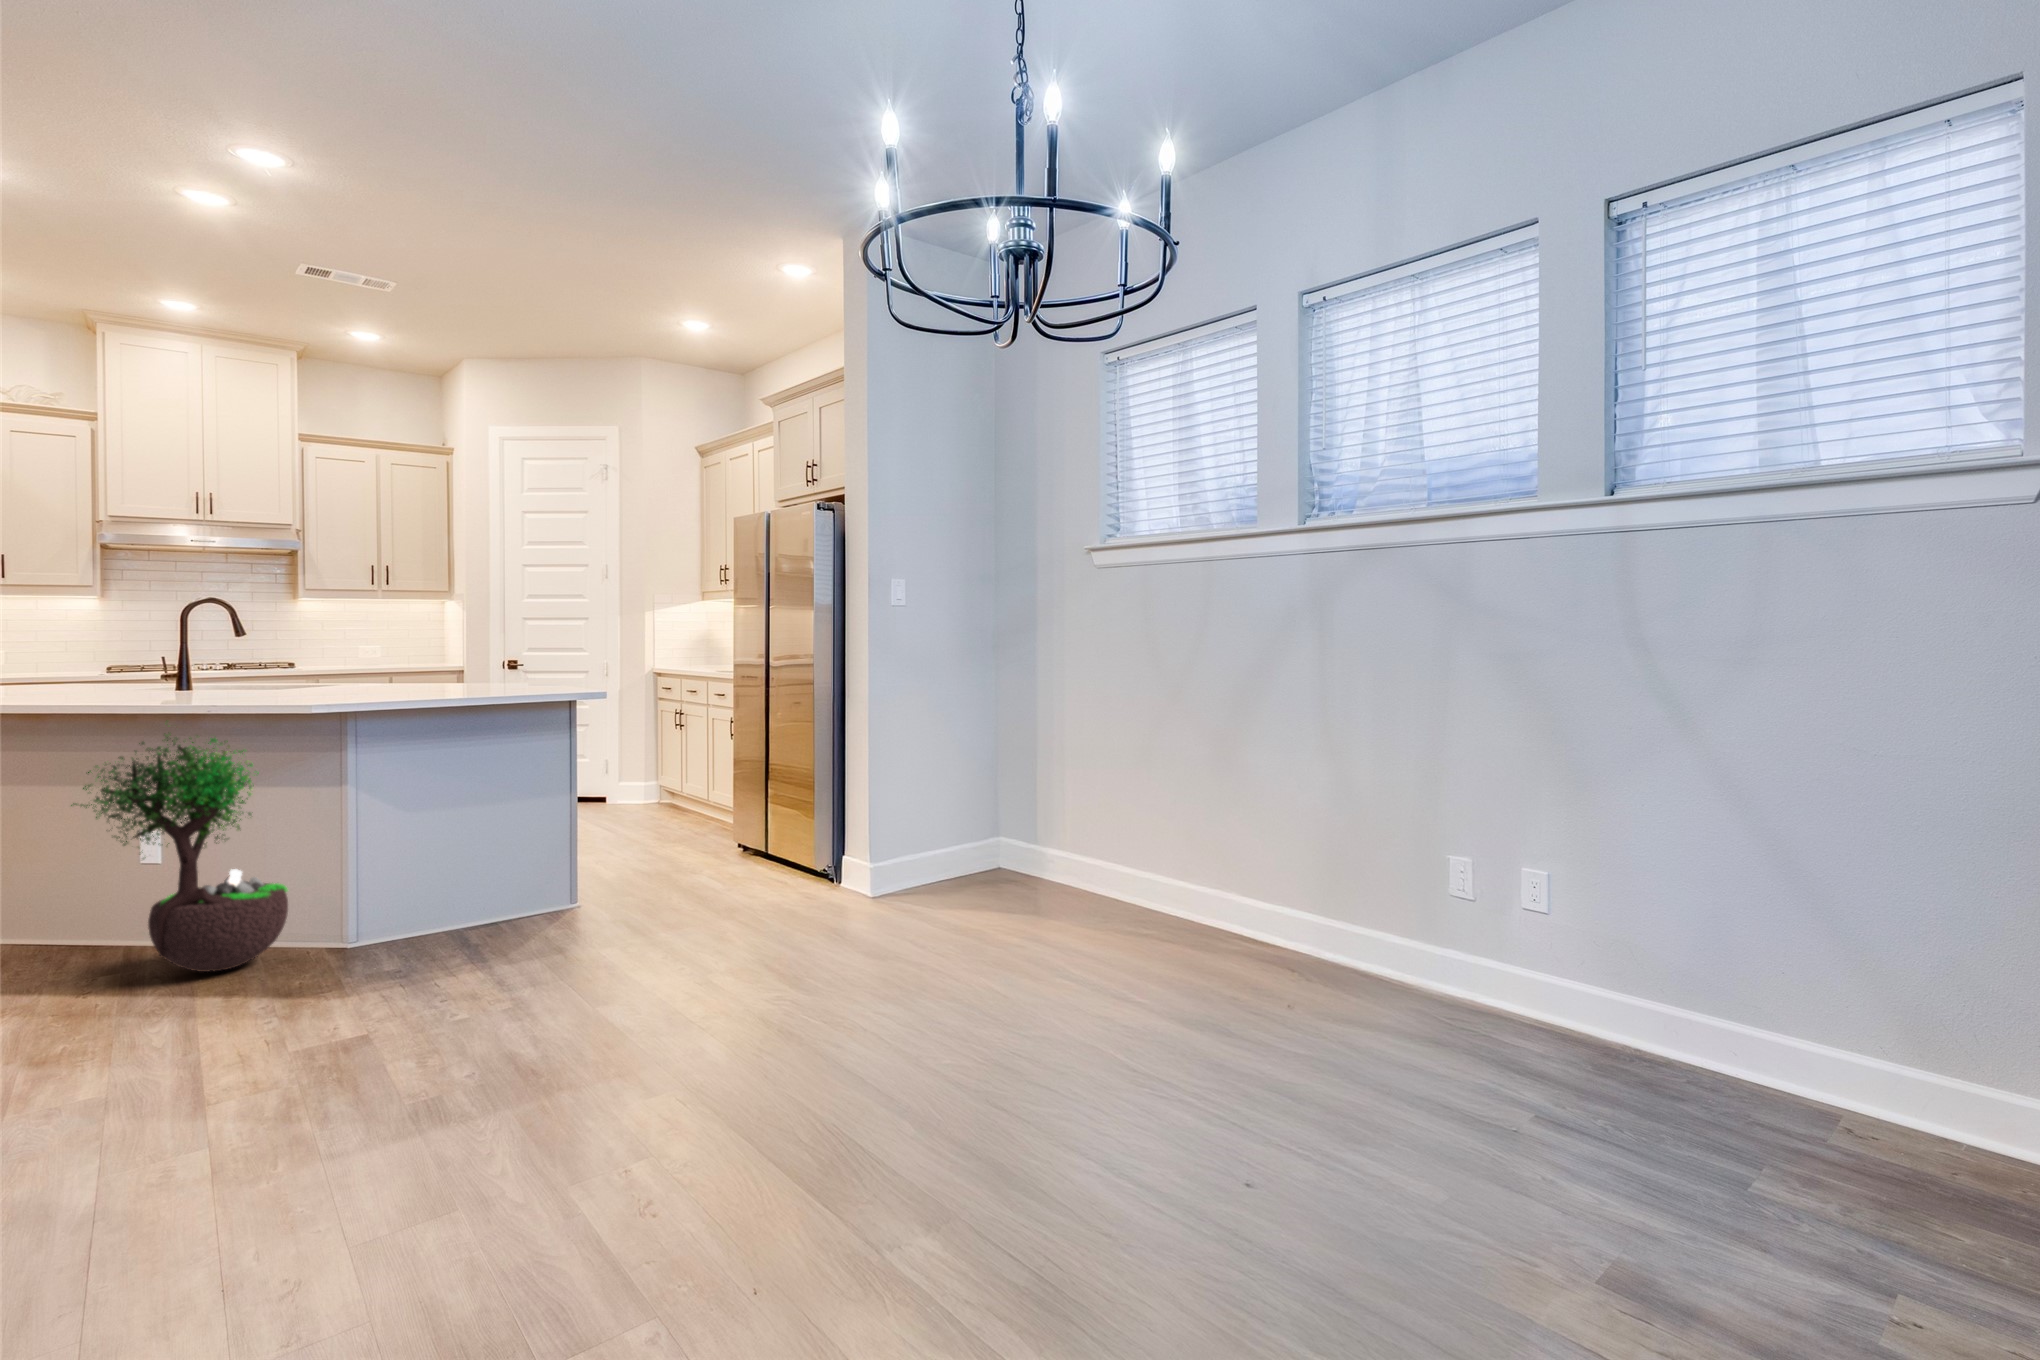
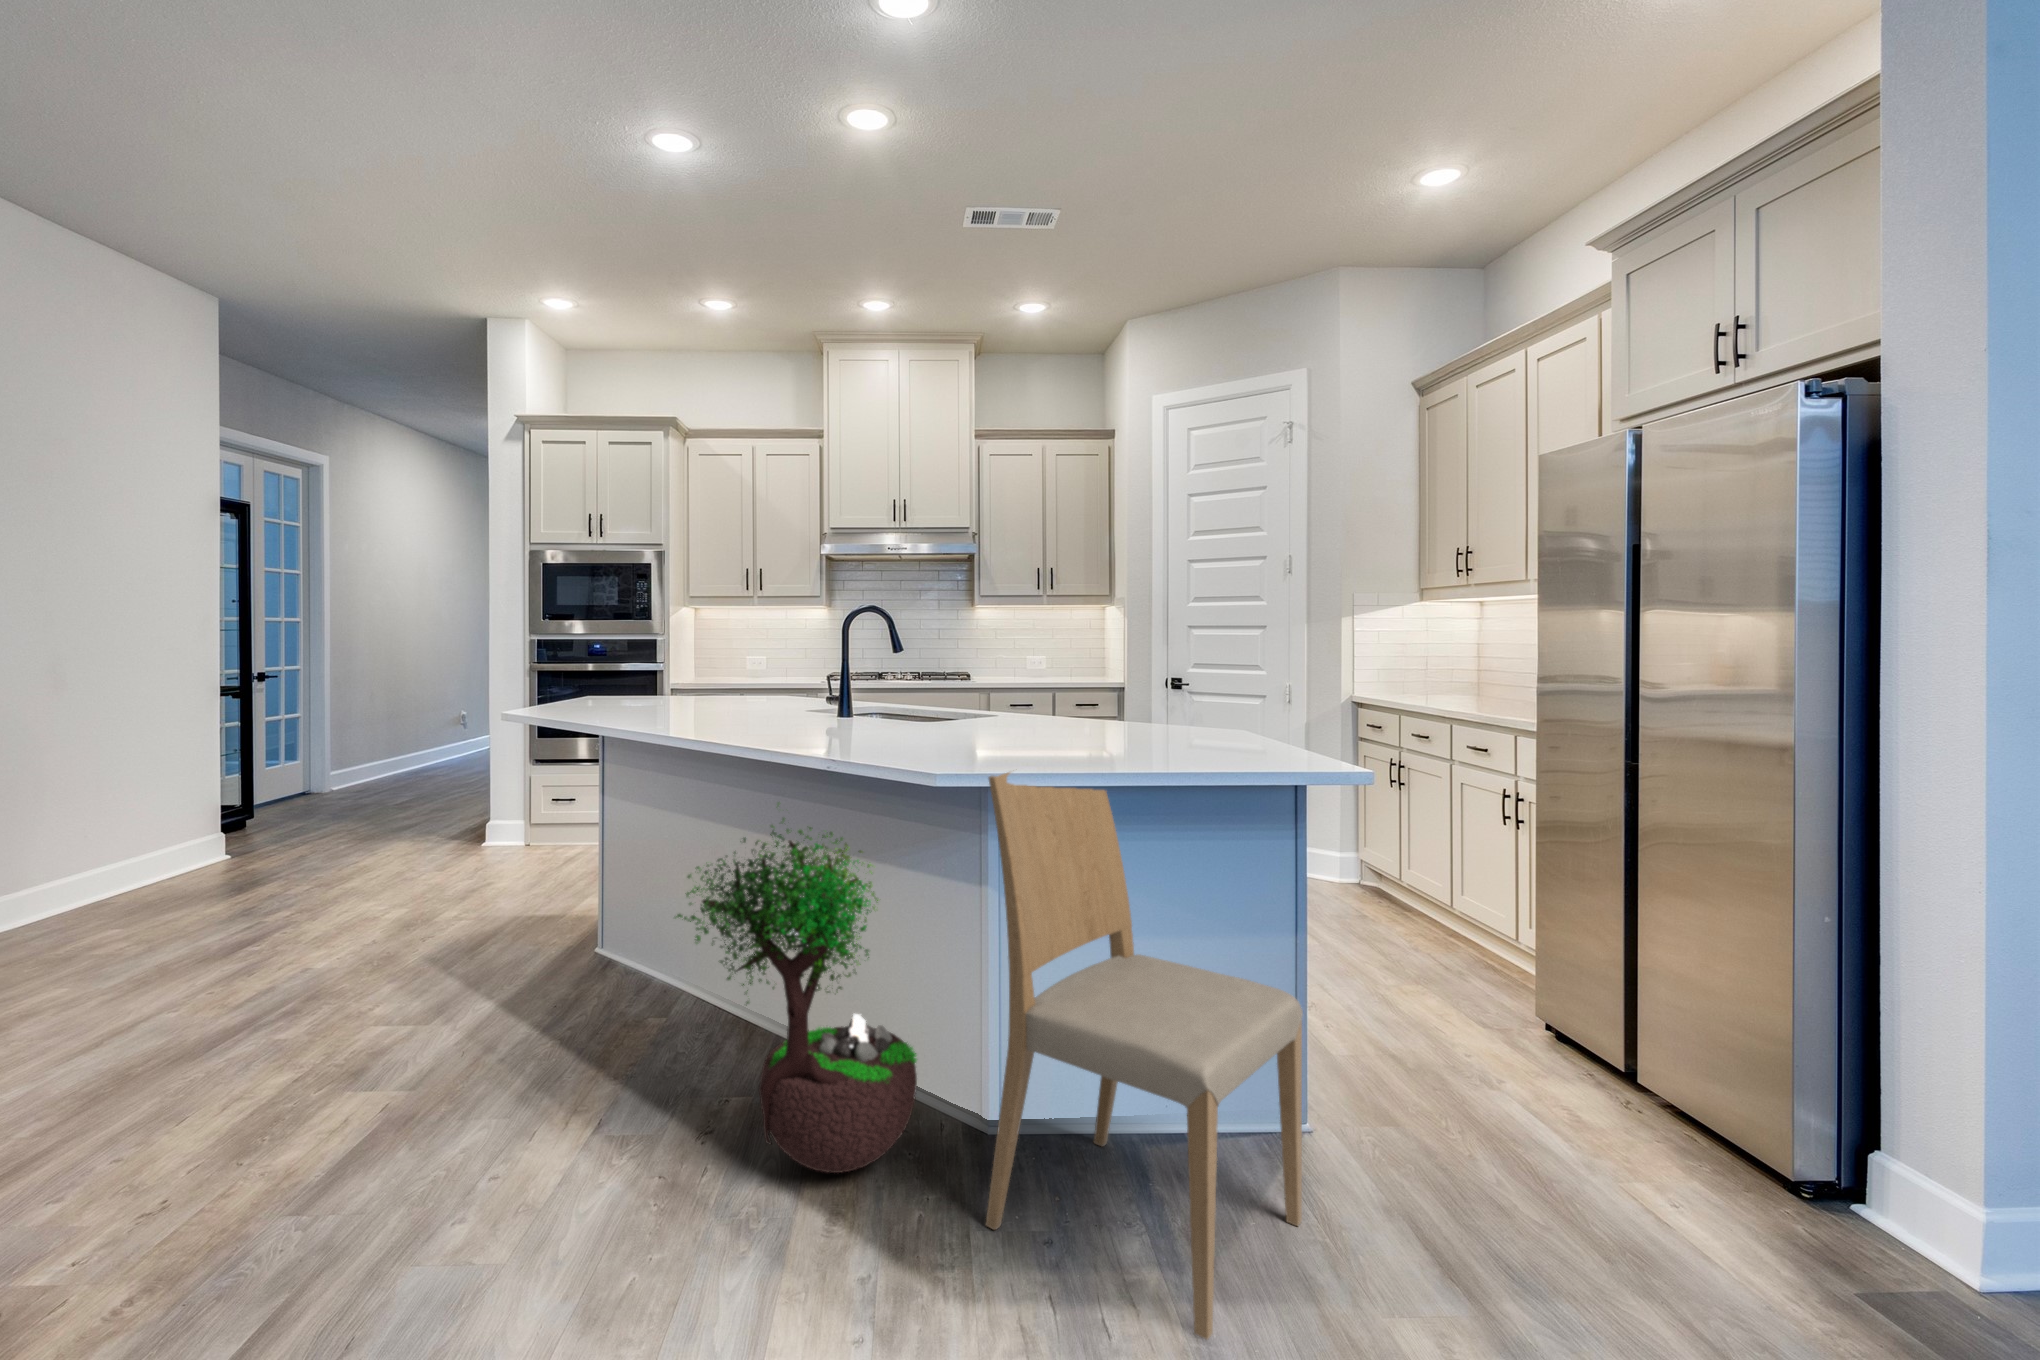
dining chair: none [349,684,561,966] -> present [986,772,1303,1340]

